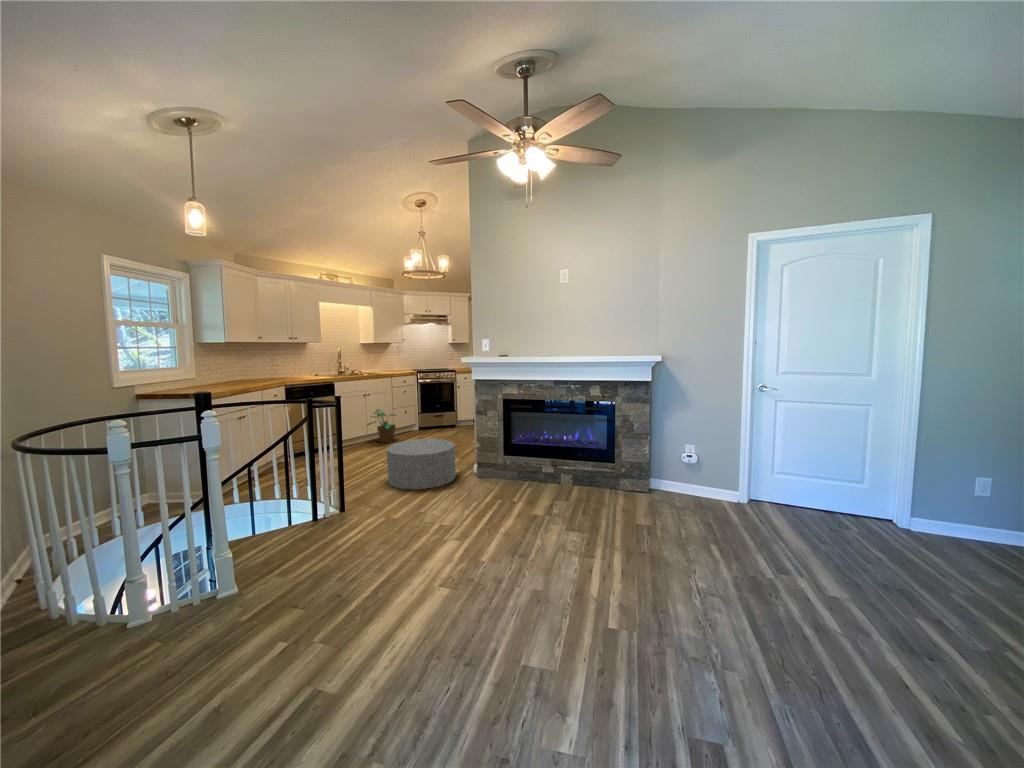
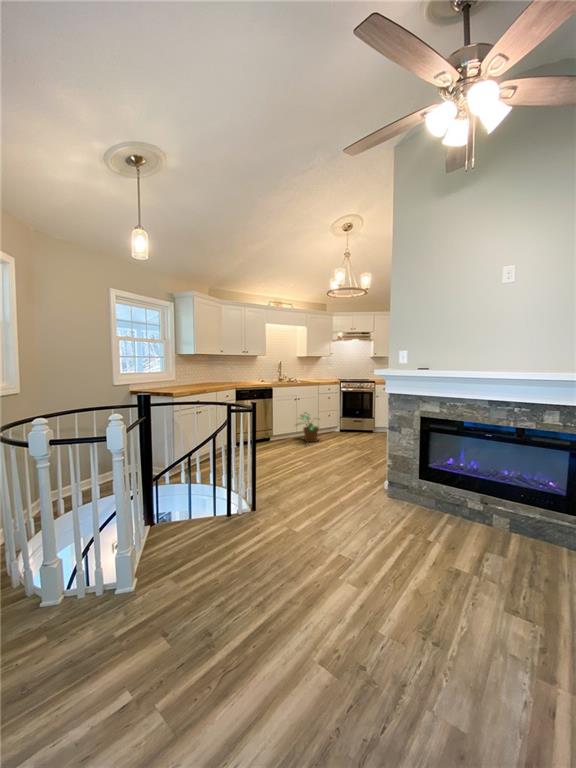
ottoman: present [387,439,456,489] -> none [300,446,366,500]

